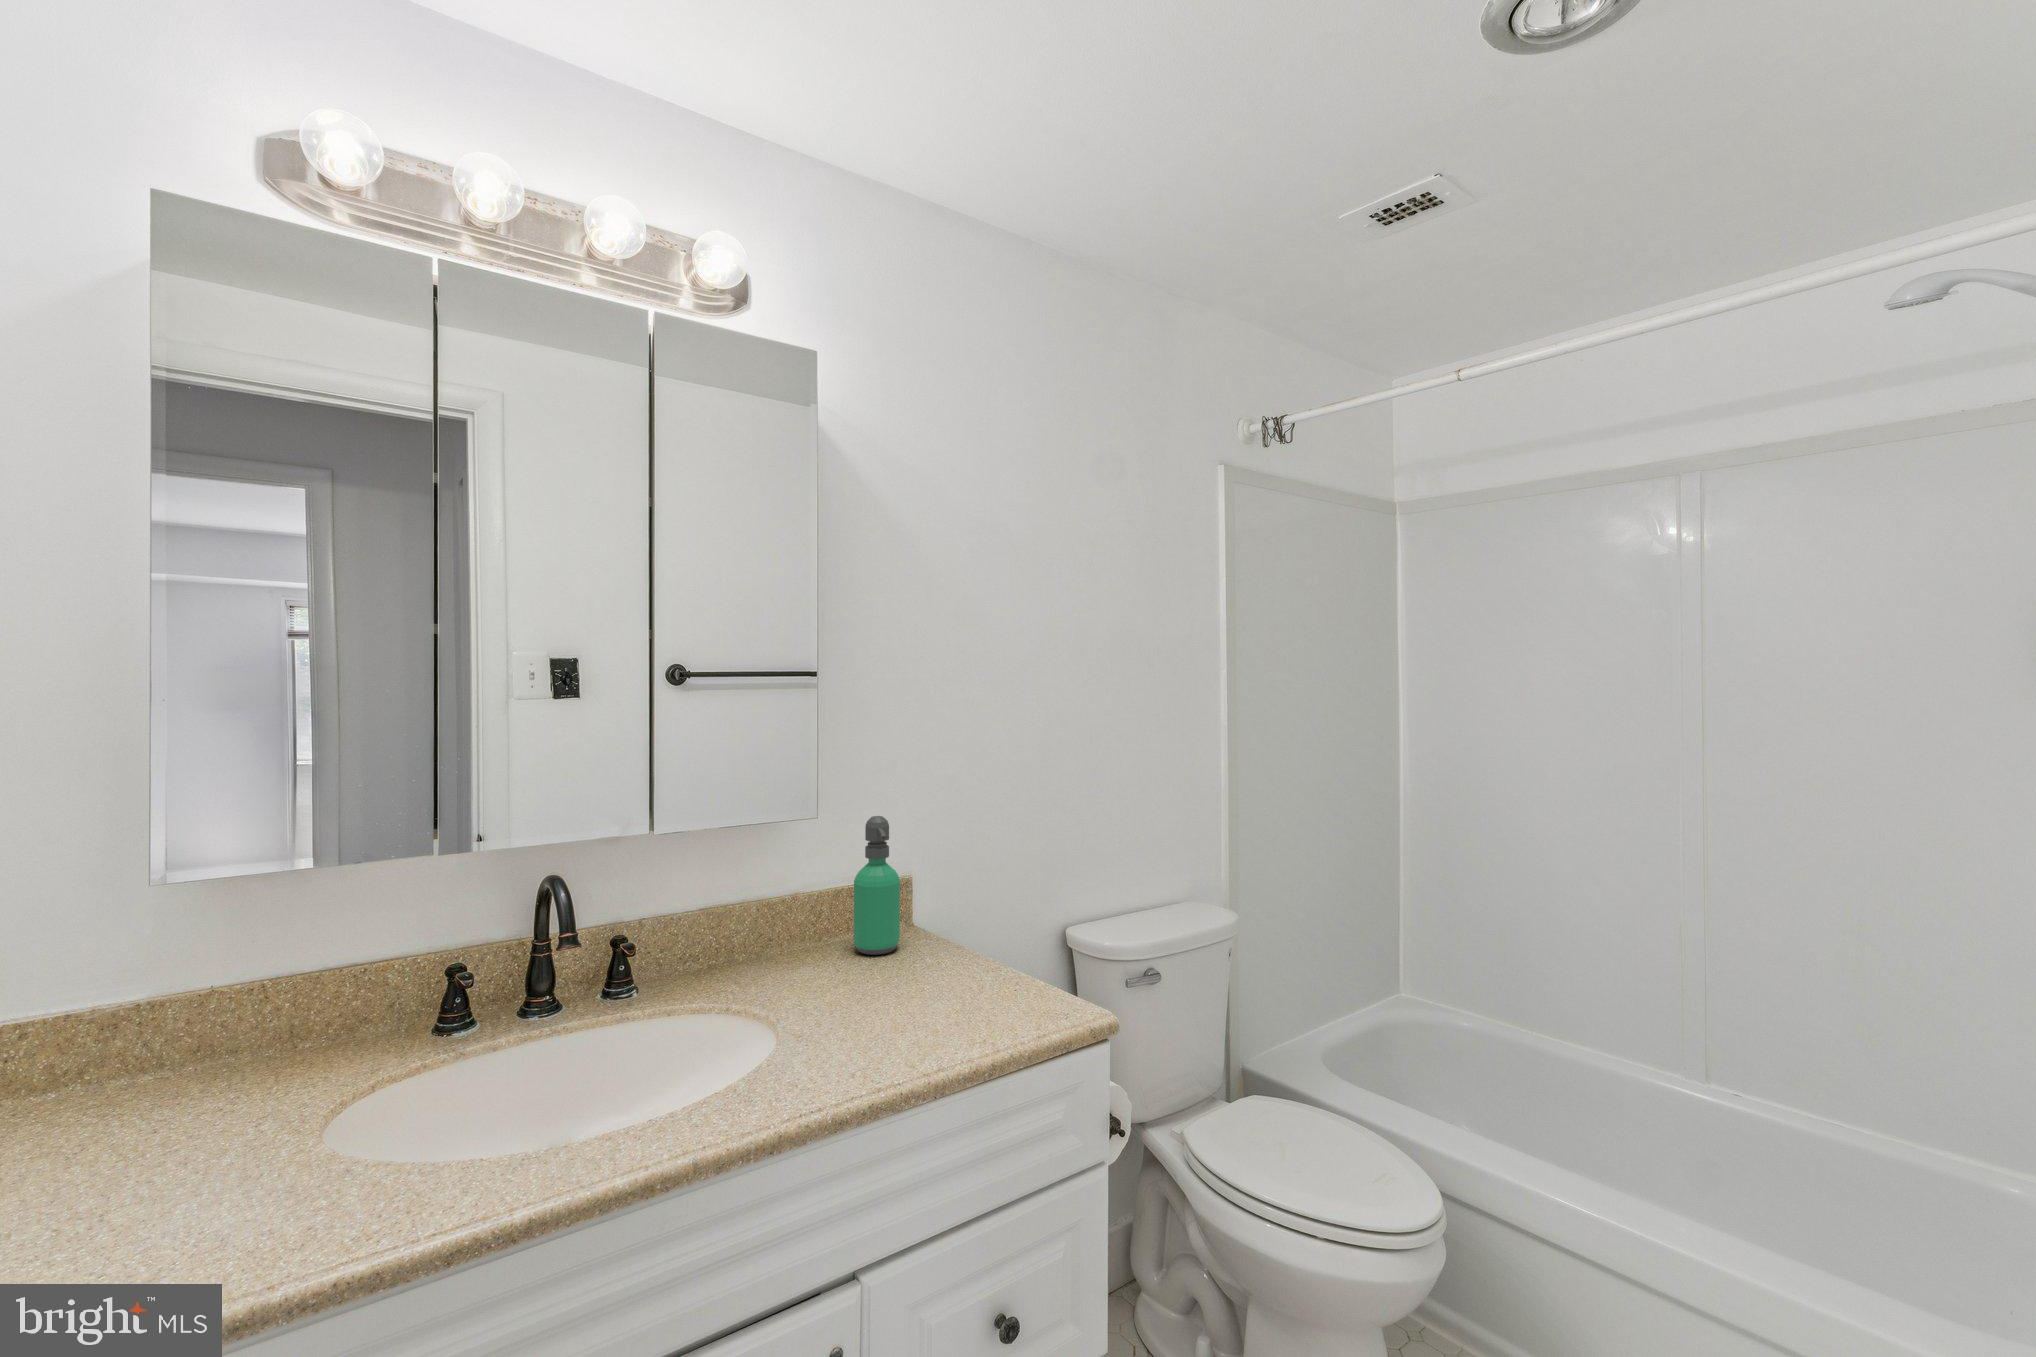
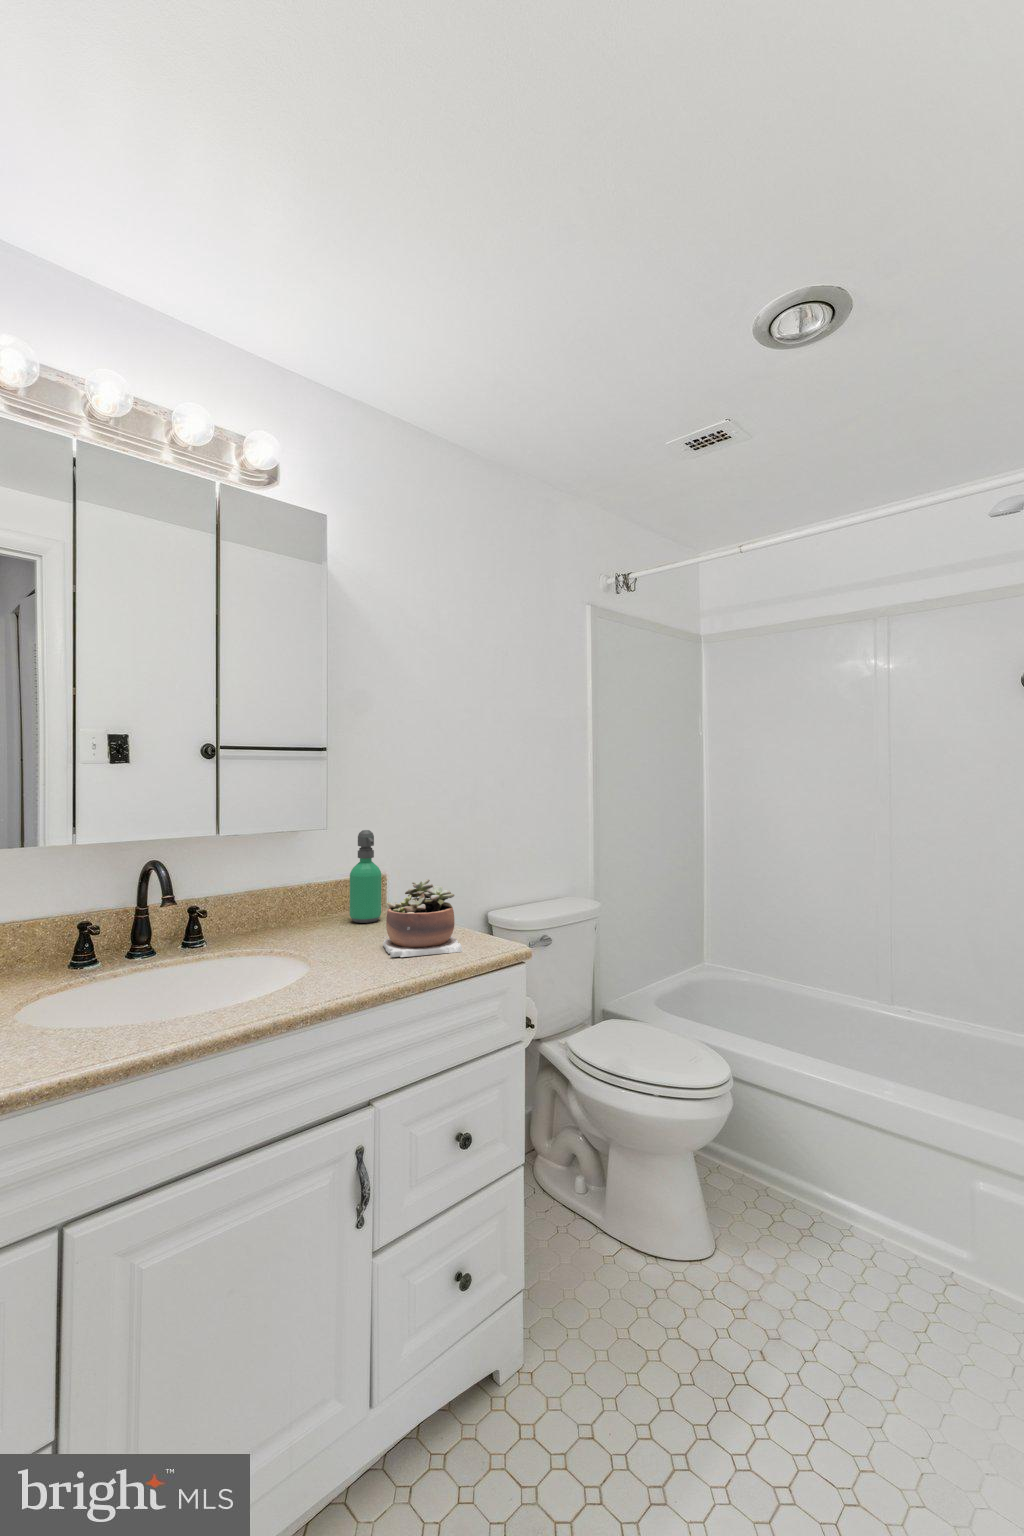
succulent plant: none [889,905,1007,1036] -> present [383,879,462,957]

